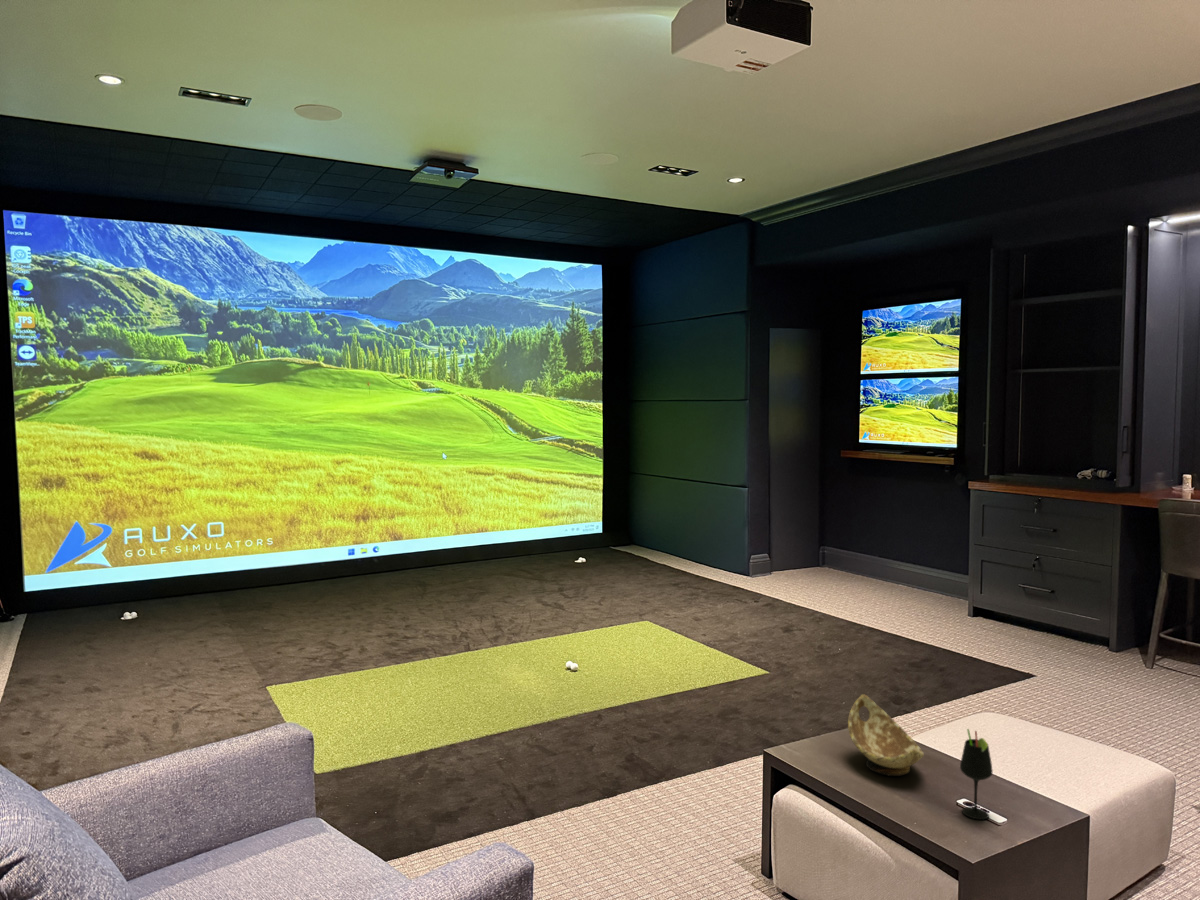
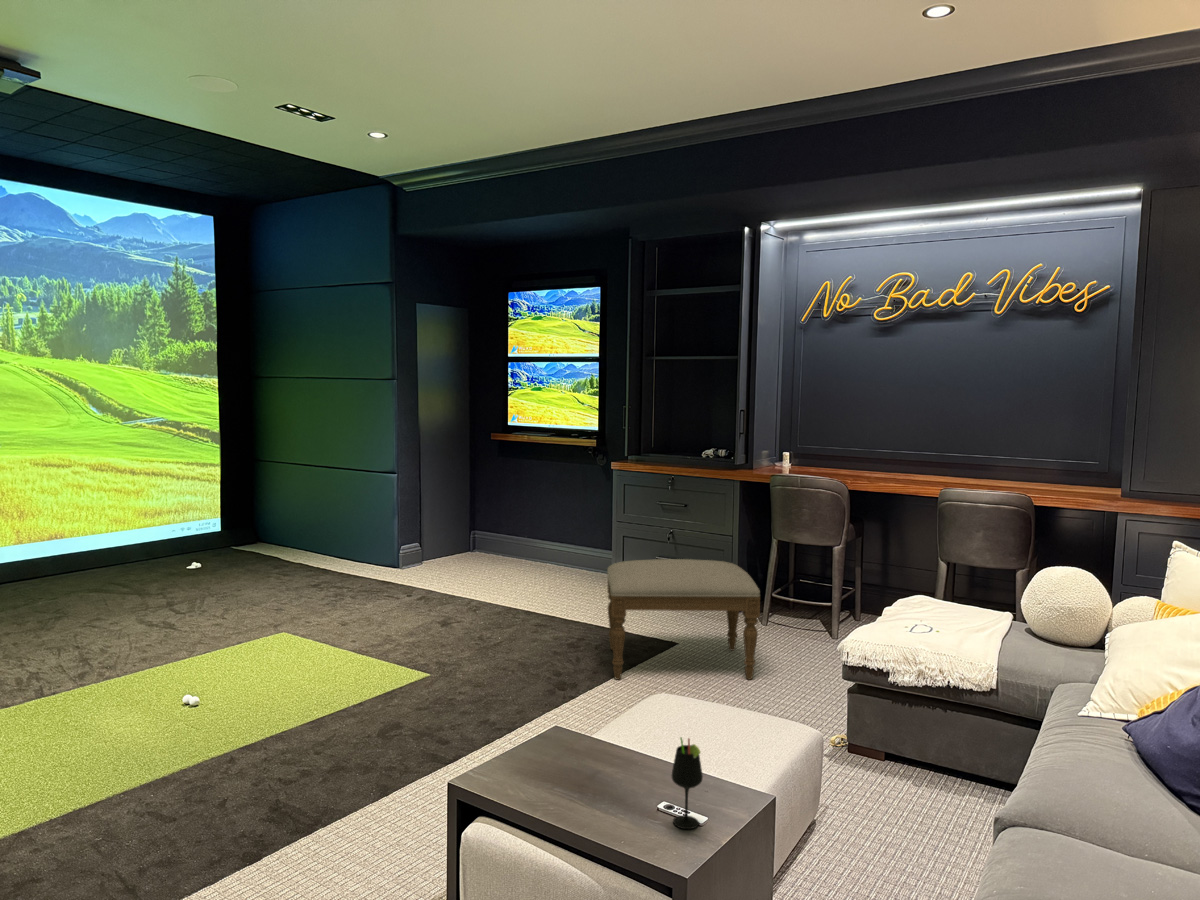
ottoman: none [952,581,1131,721] -> present [607,559,760,680]
decorative bowl: present [848,695,924,776] -> none [549,708,630,795]

